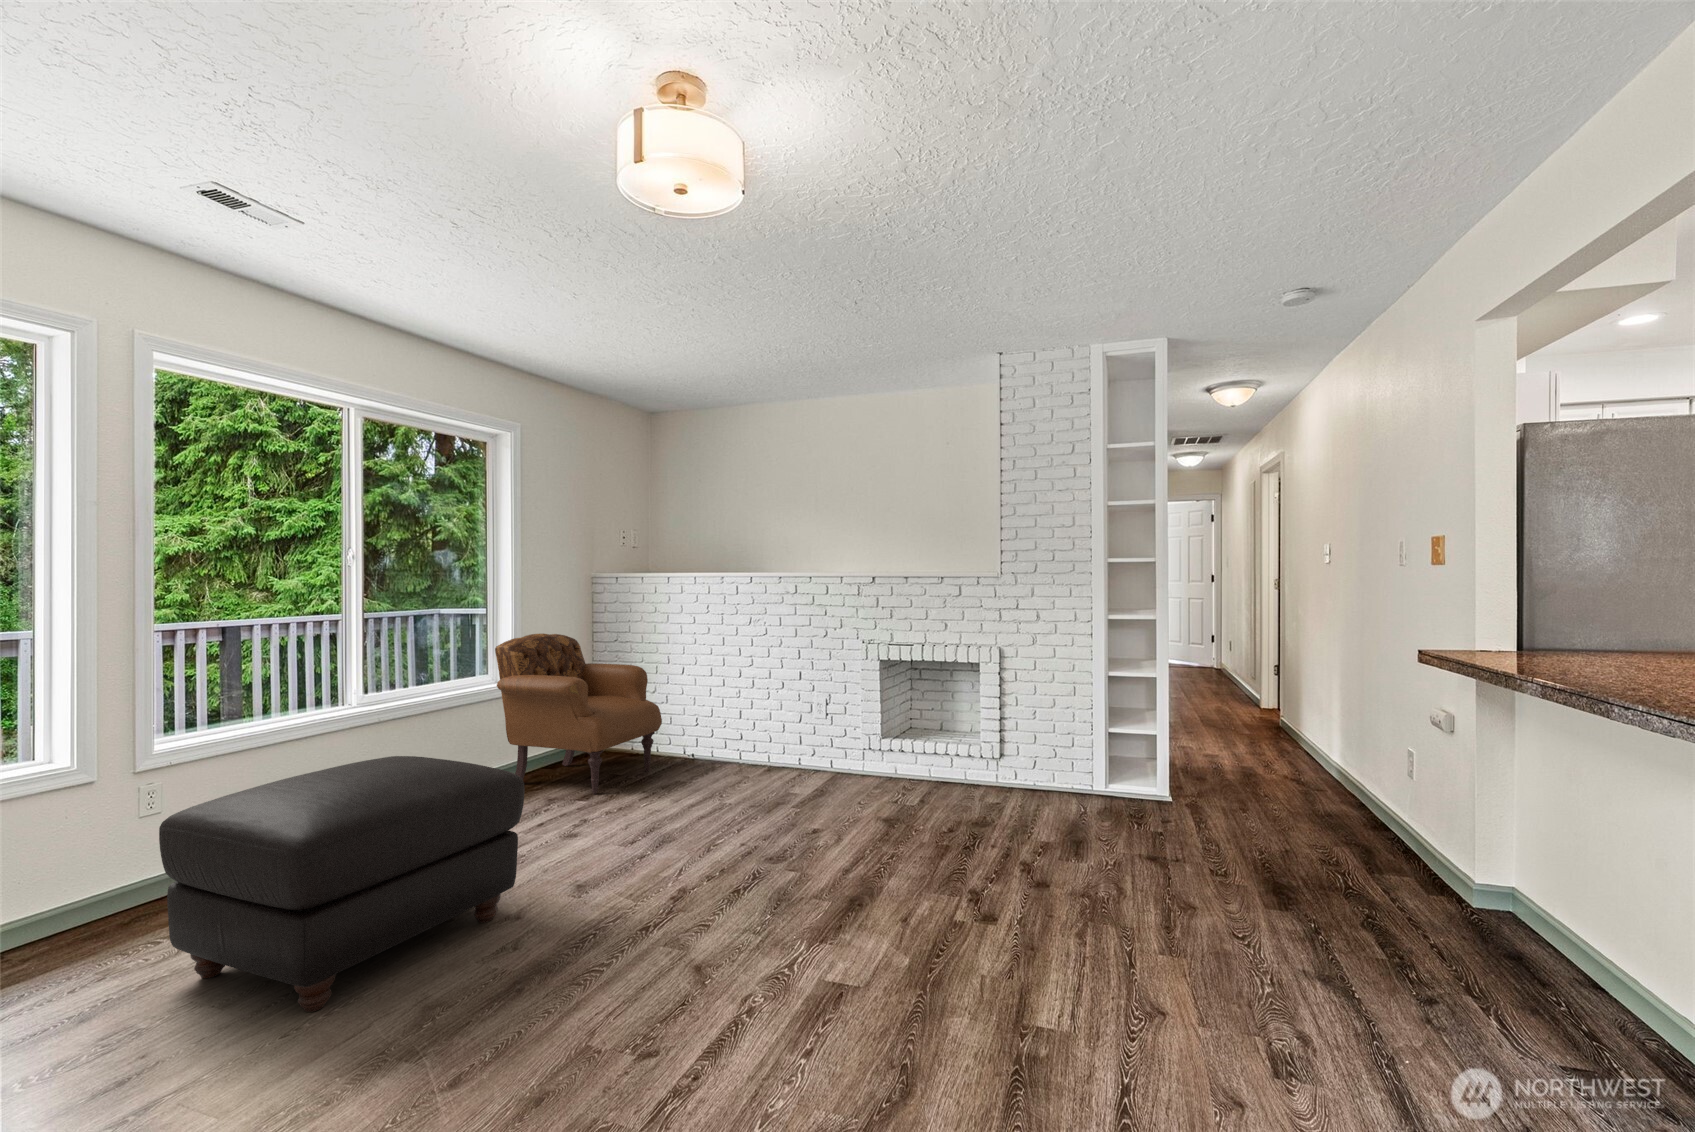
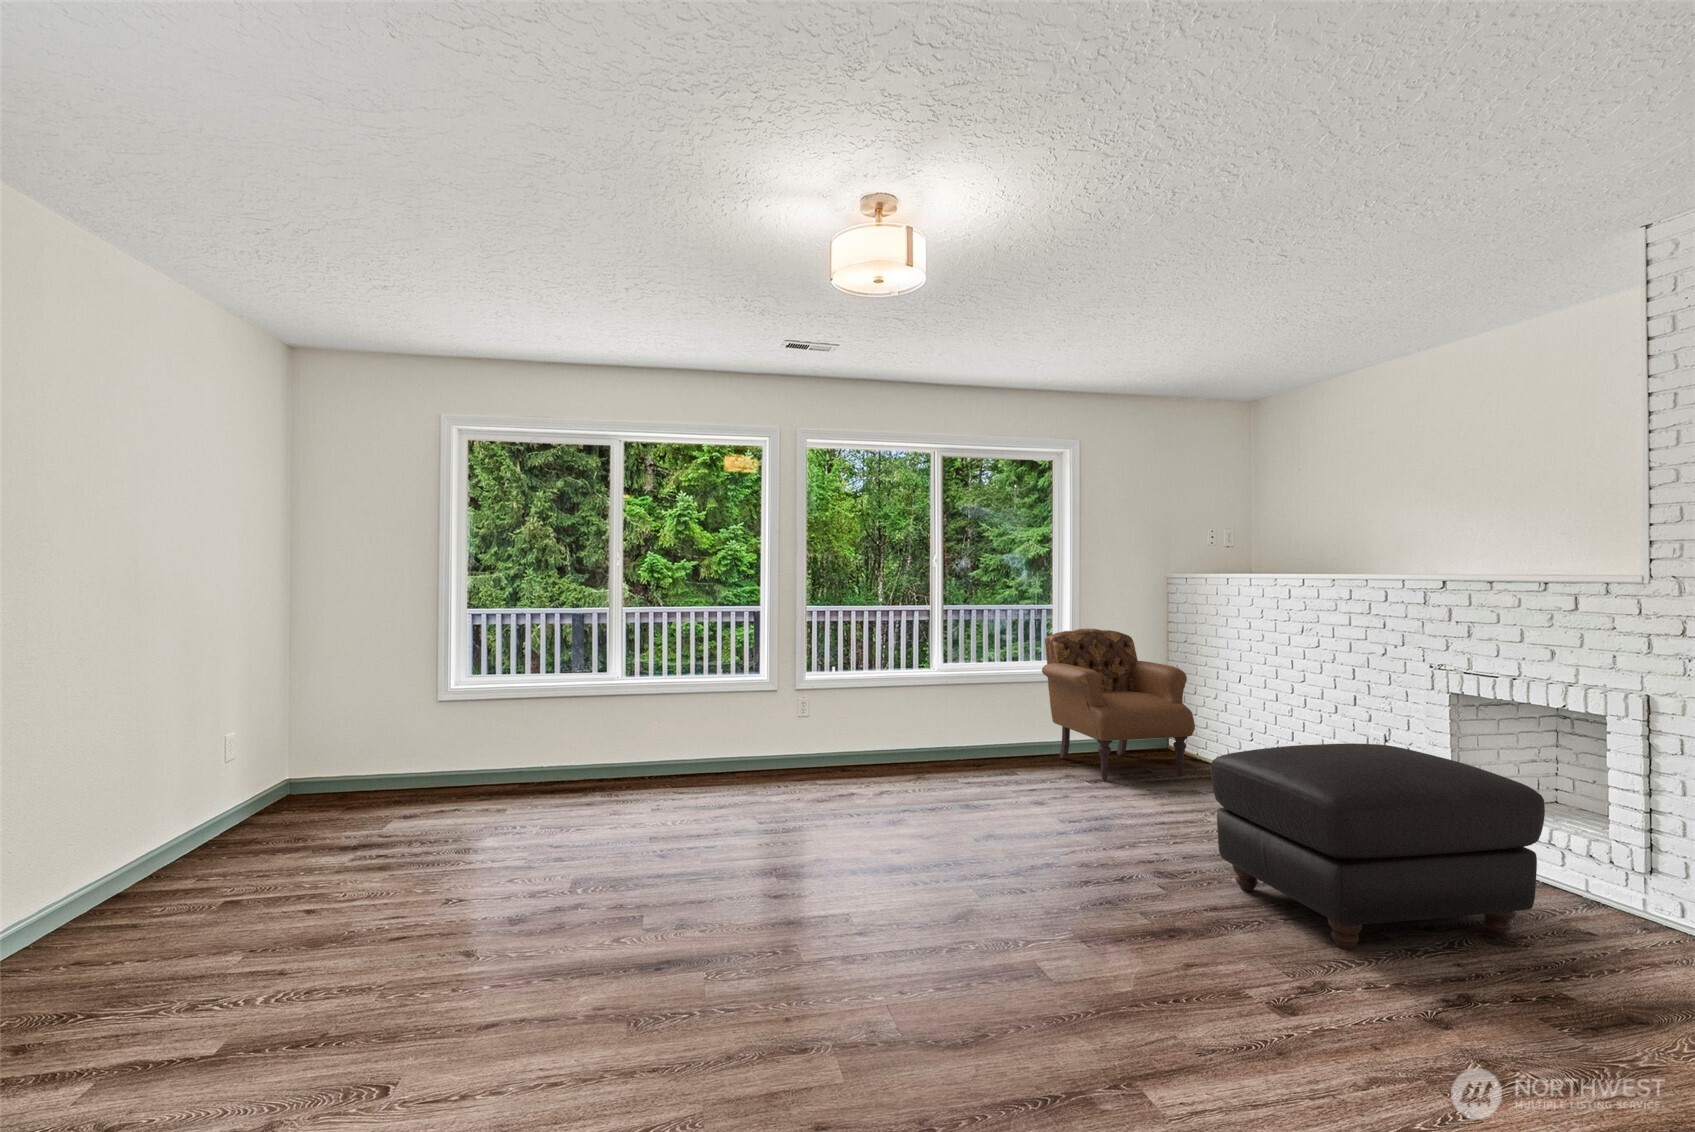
ottoman: present [159,756,524,1012] -> present [1211,743,1545,949]

